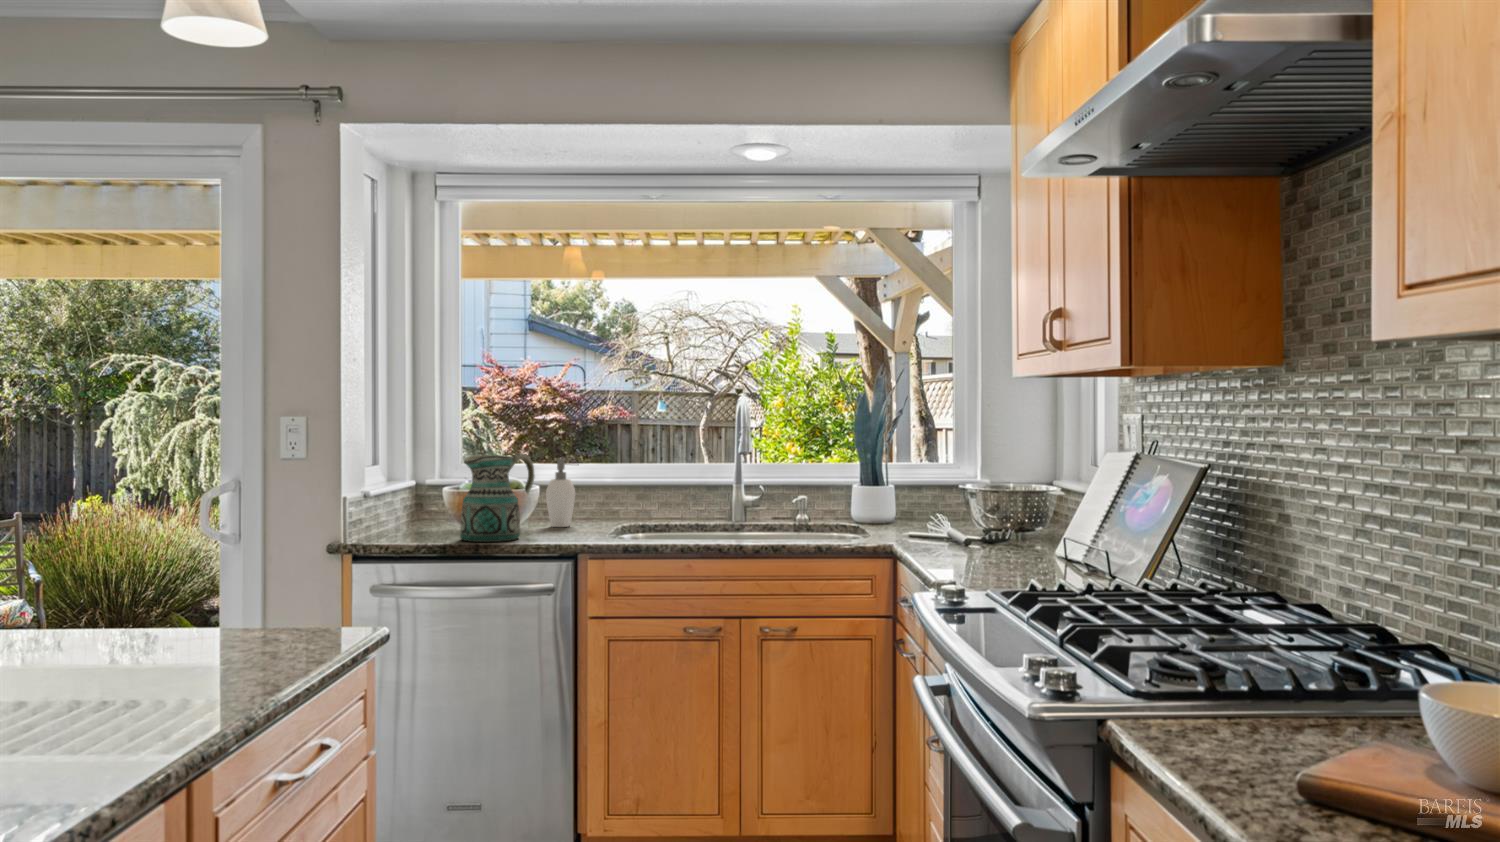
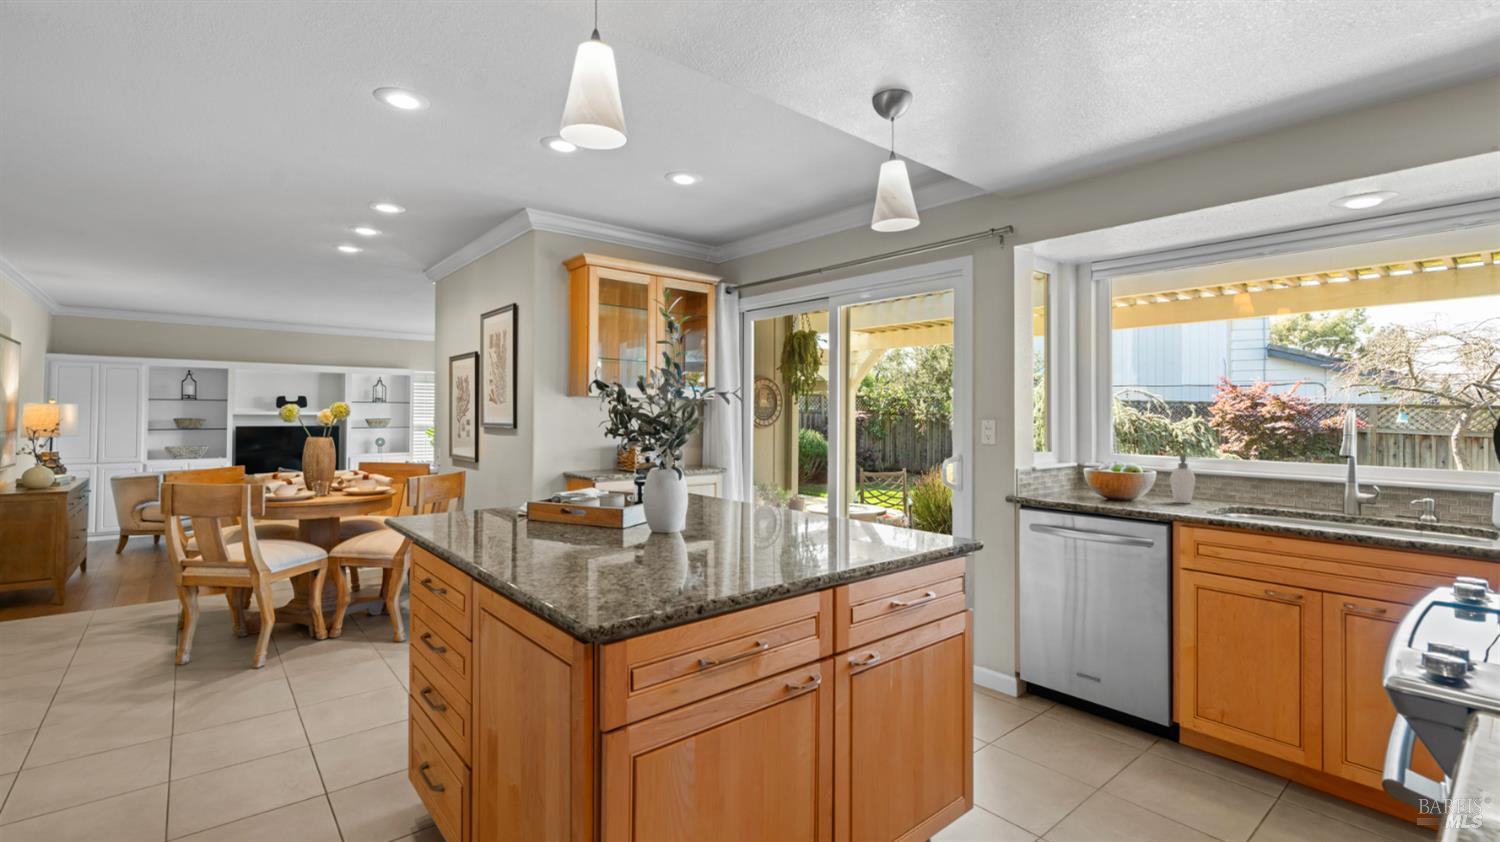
ceramic pitcher: present [460,453,534,542] -> none [1092,448,1151,507]

